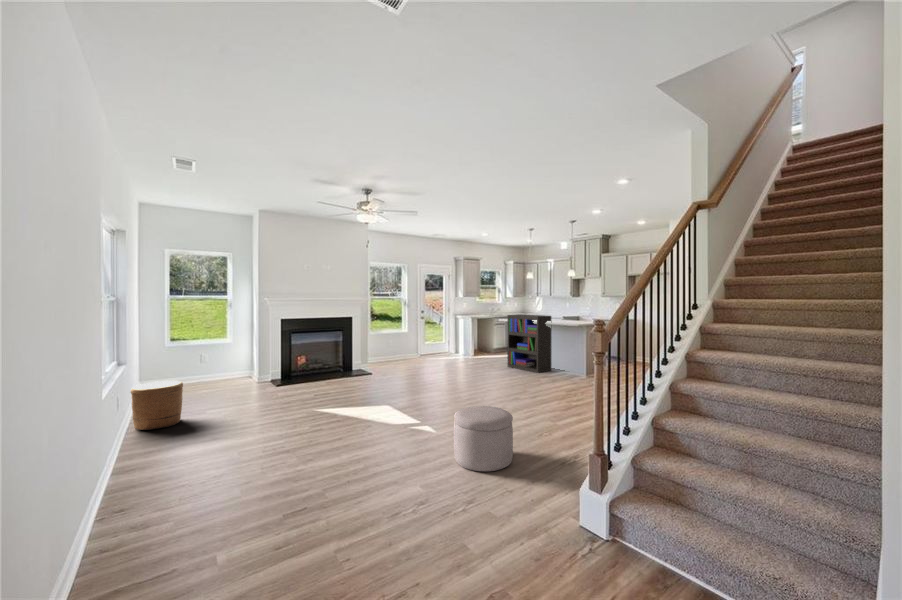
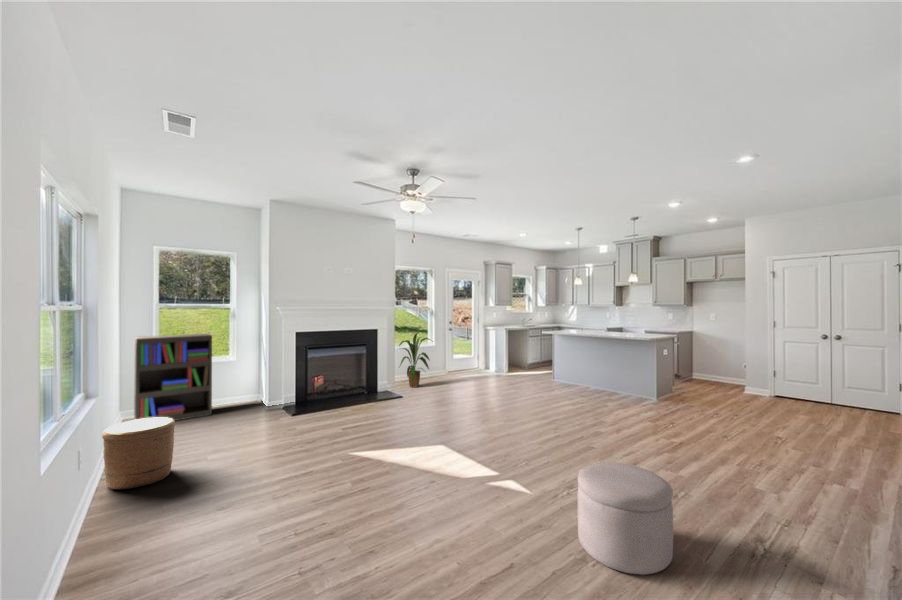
bookshelf: present [507,314,552,373] -> present [134,334,212,420]
house plant: none [372,320,402,367] -> present [399,333,430,387]

